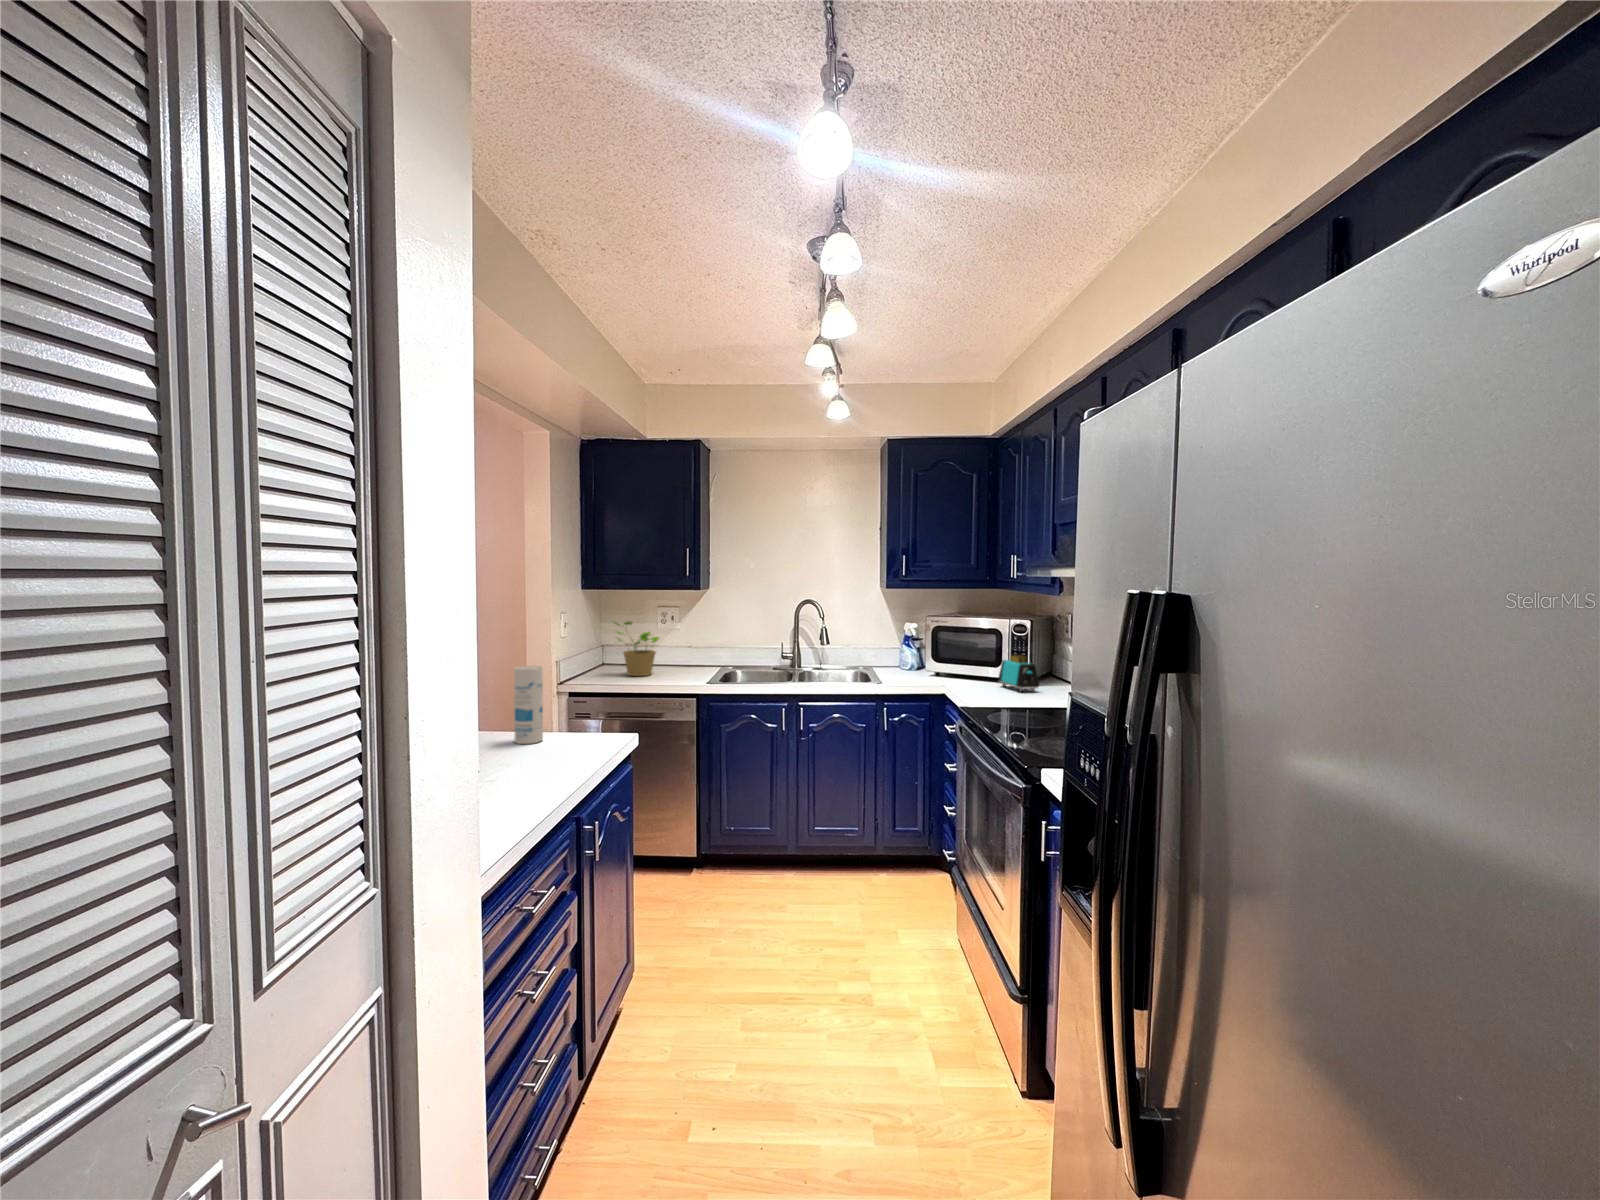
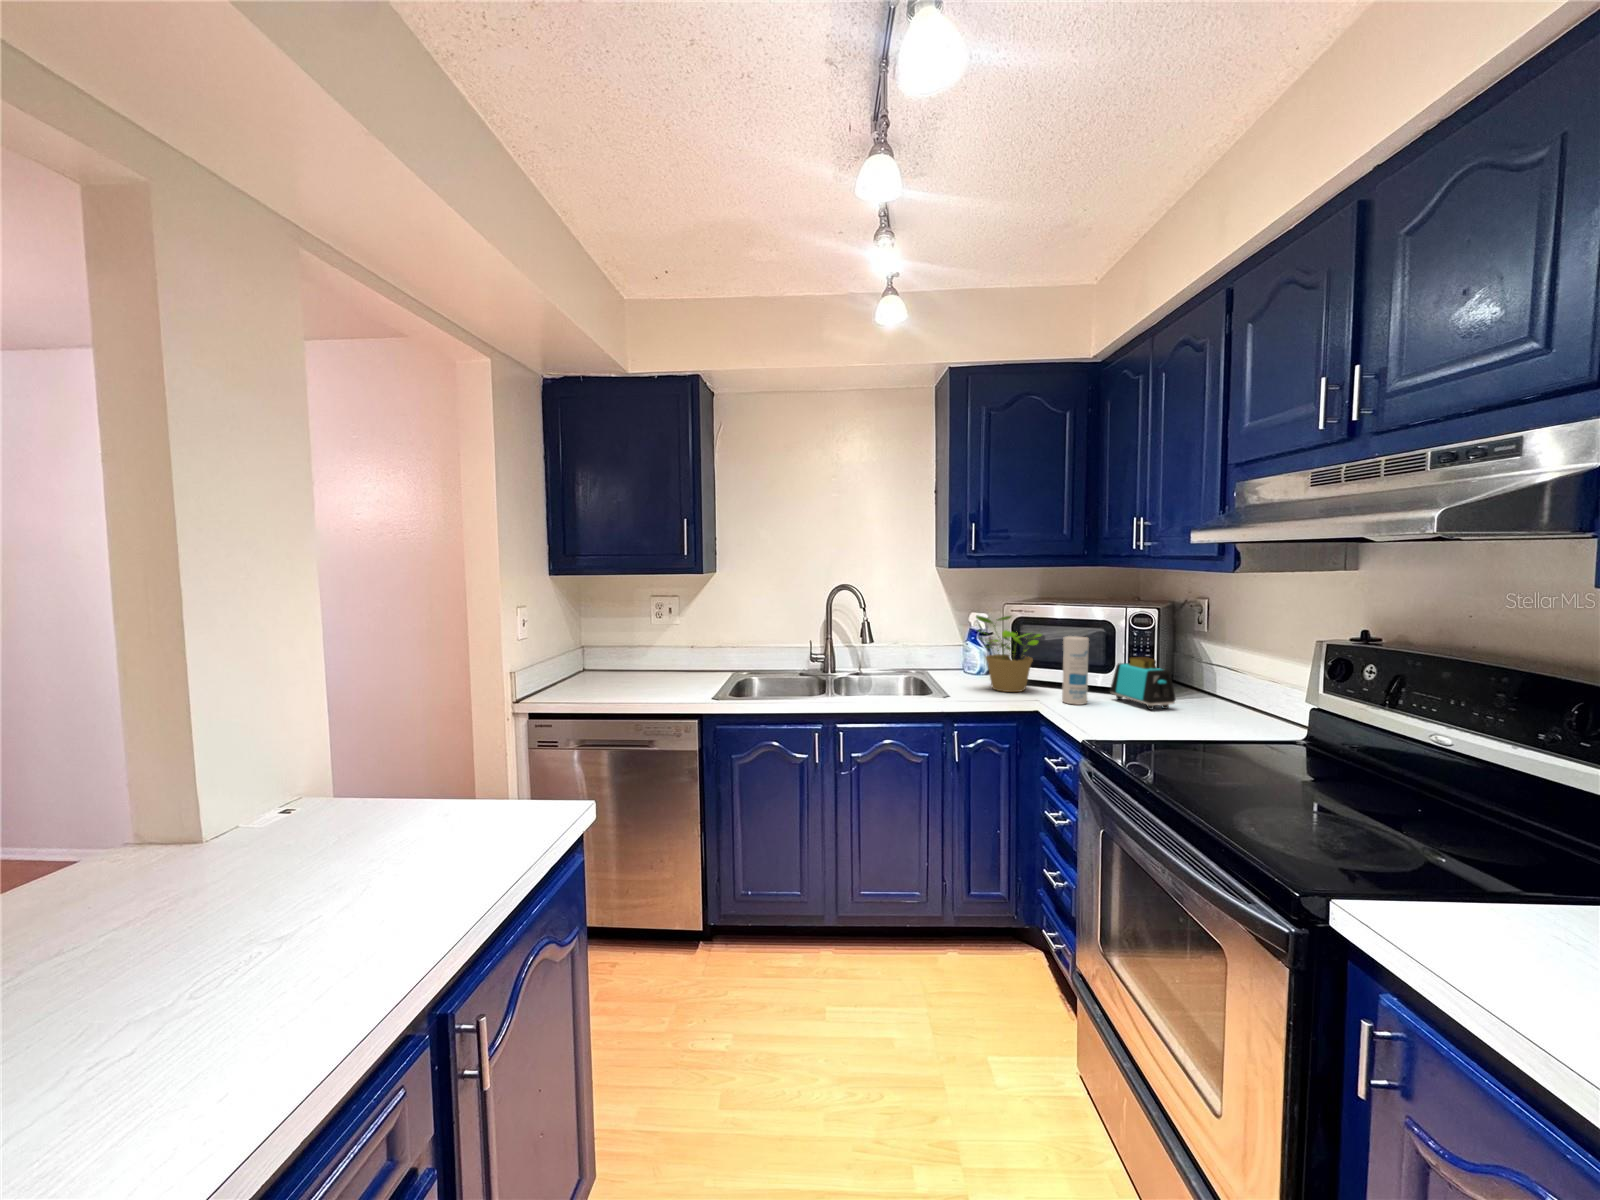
potted plant: present [614,621,659,676] -> present [976,616,1041,692]
canister: present [514,666,543,744] -> present [1062,636,1089,705]

